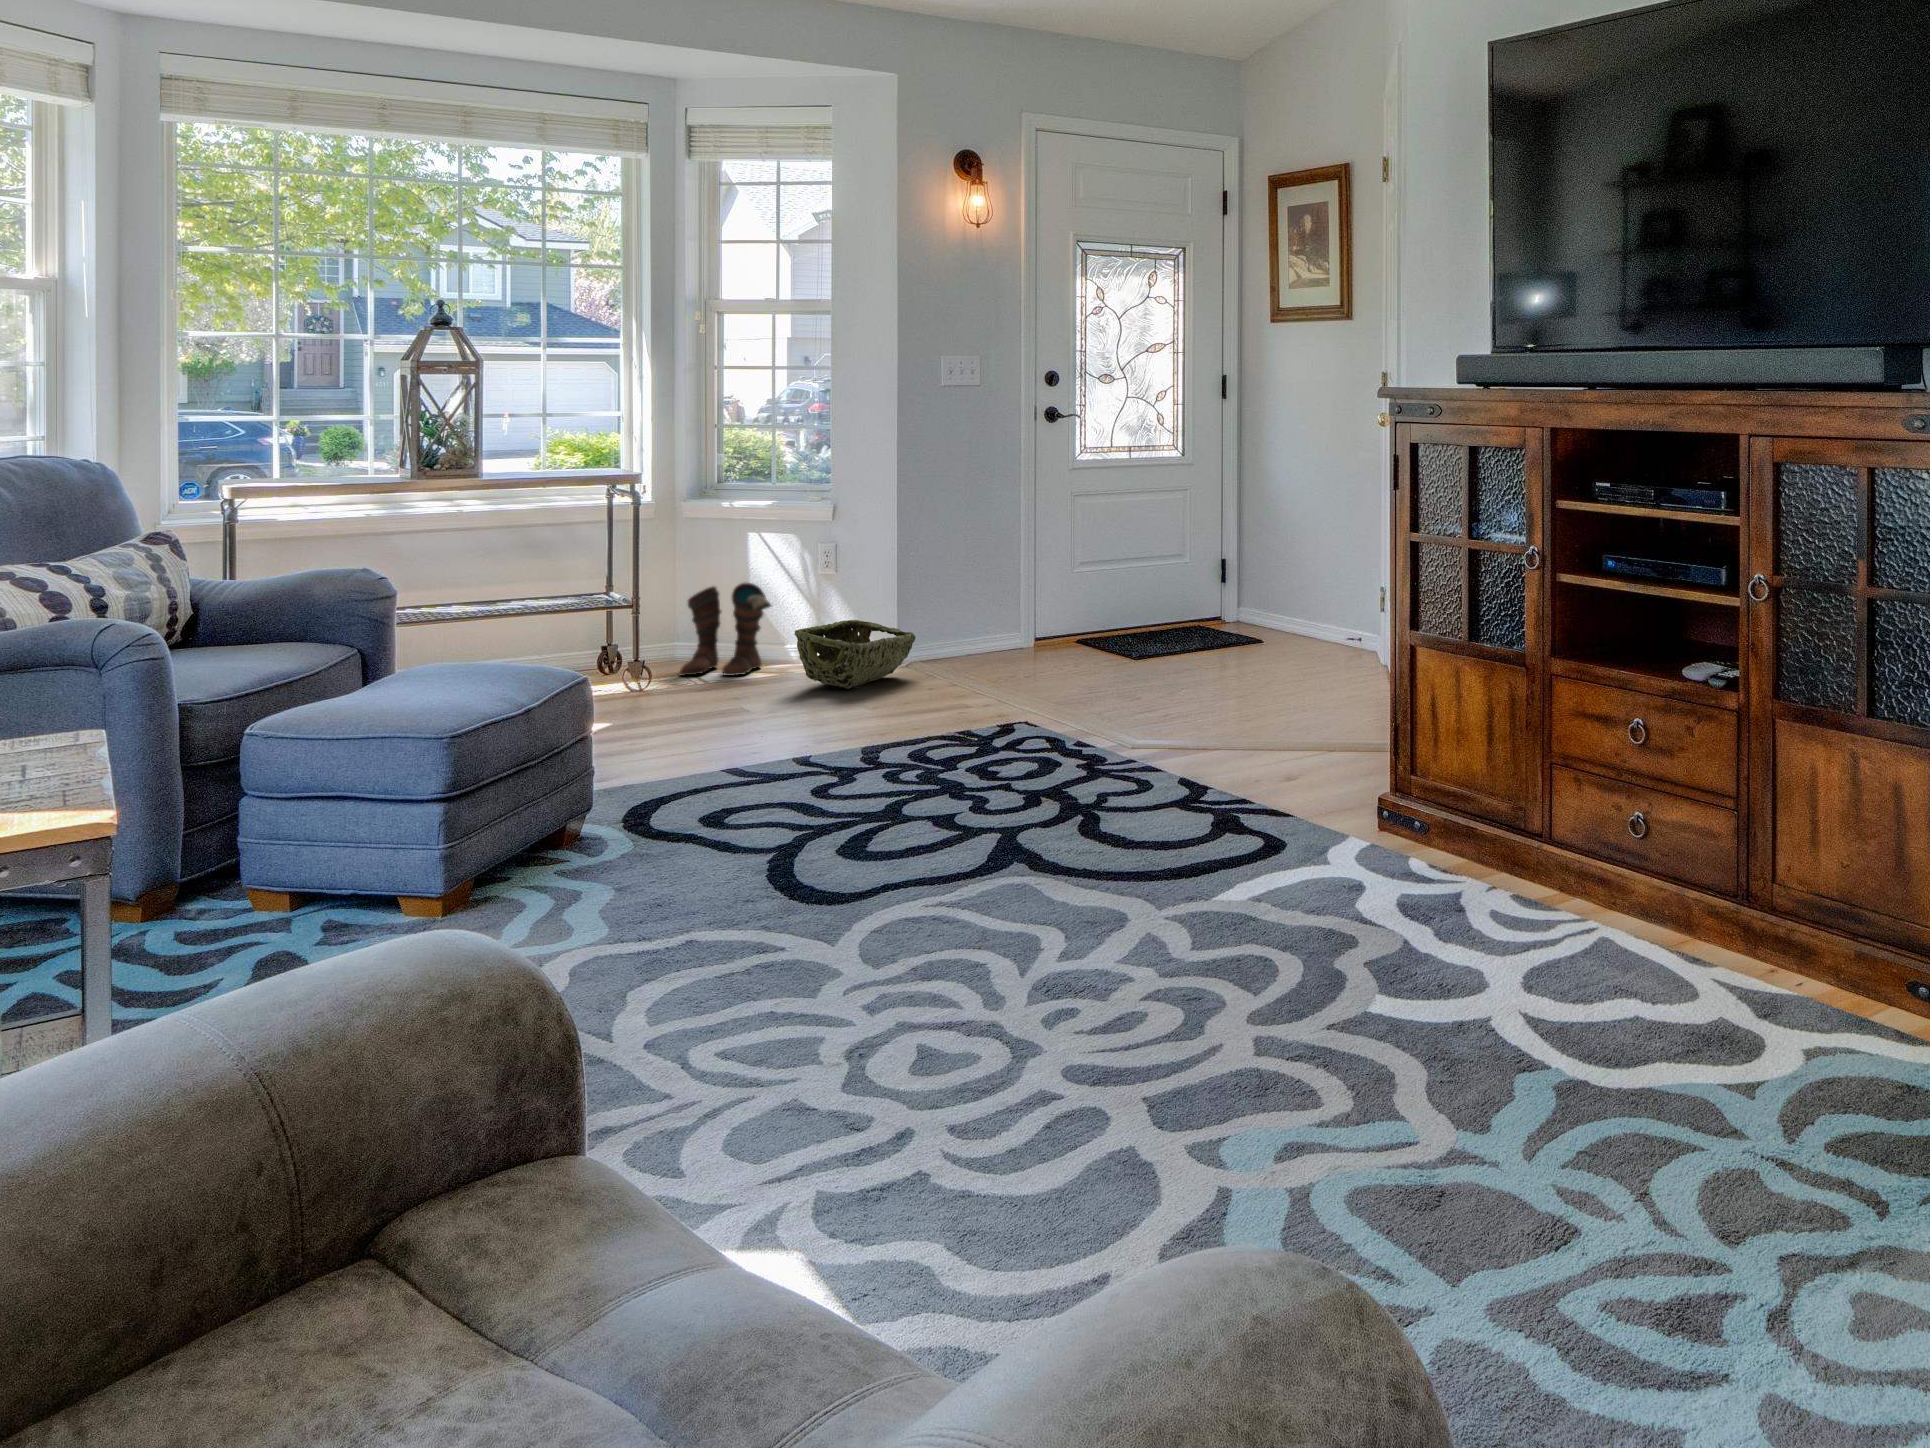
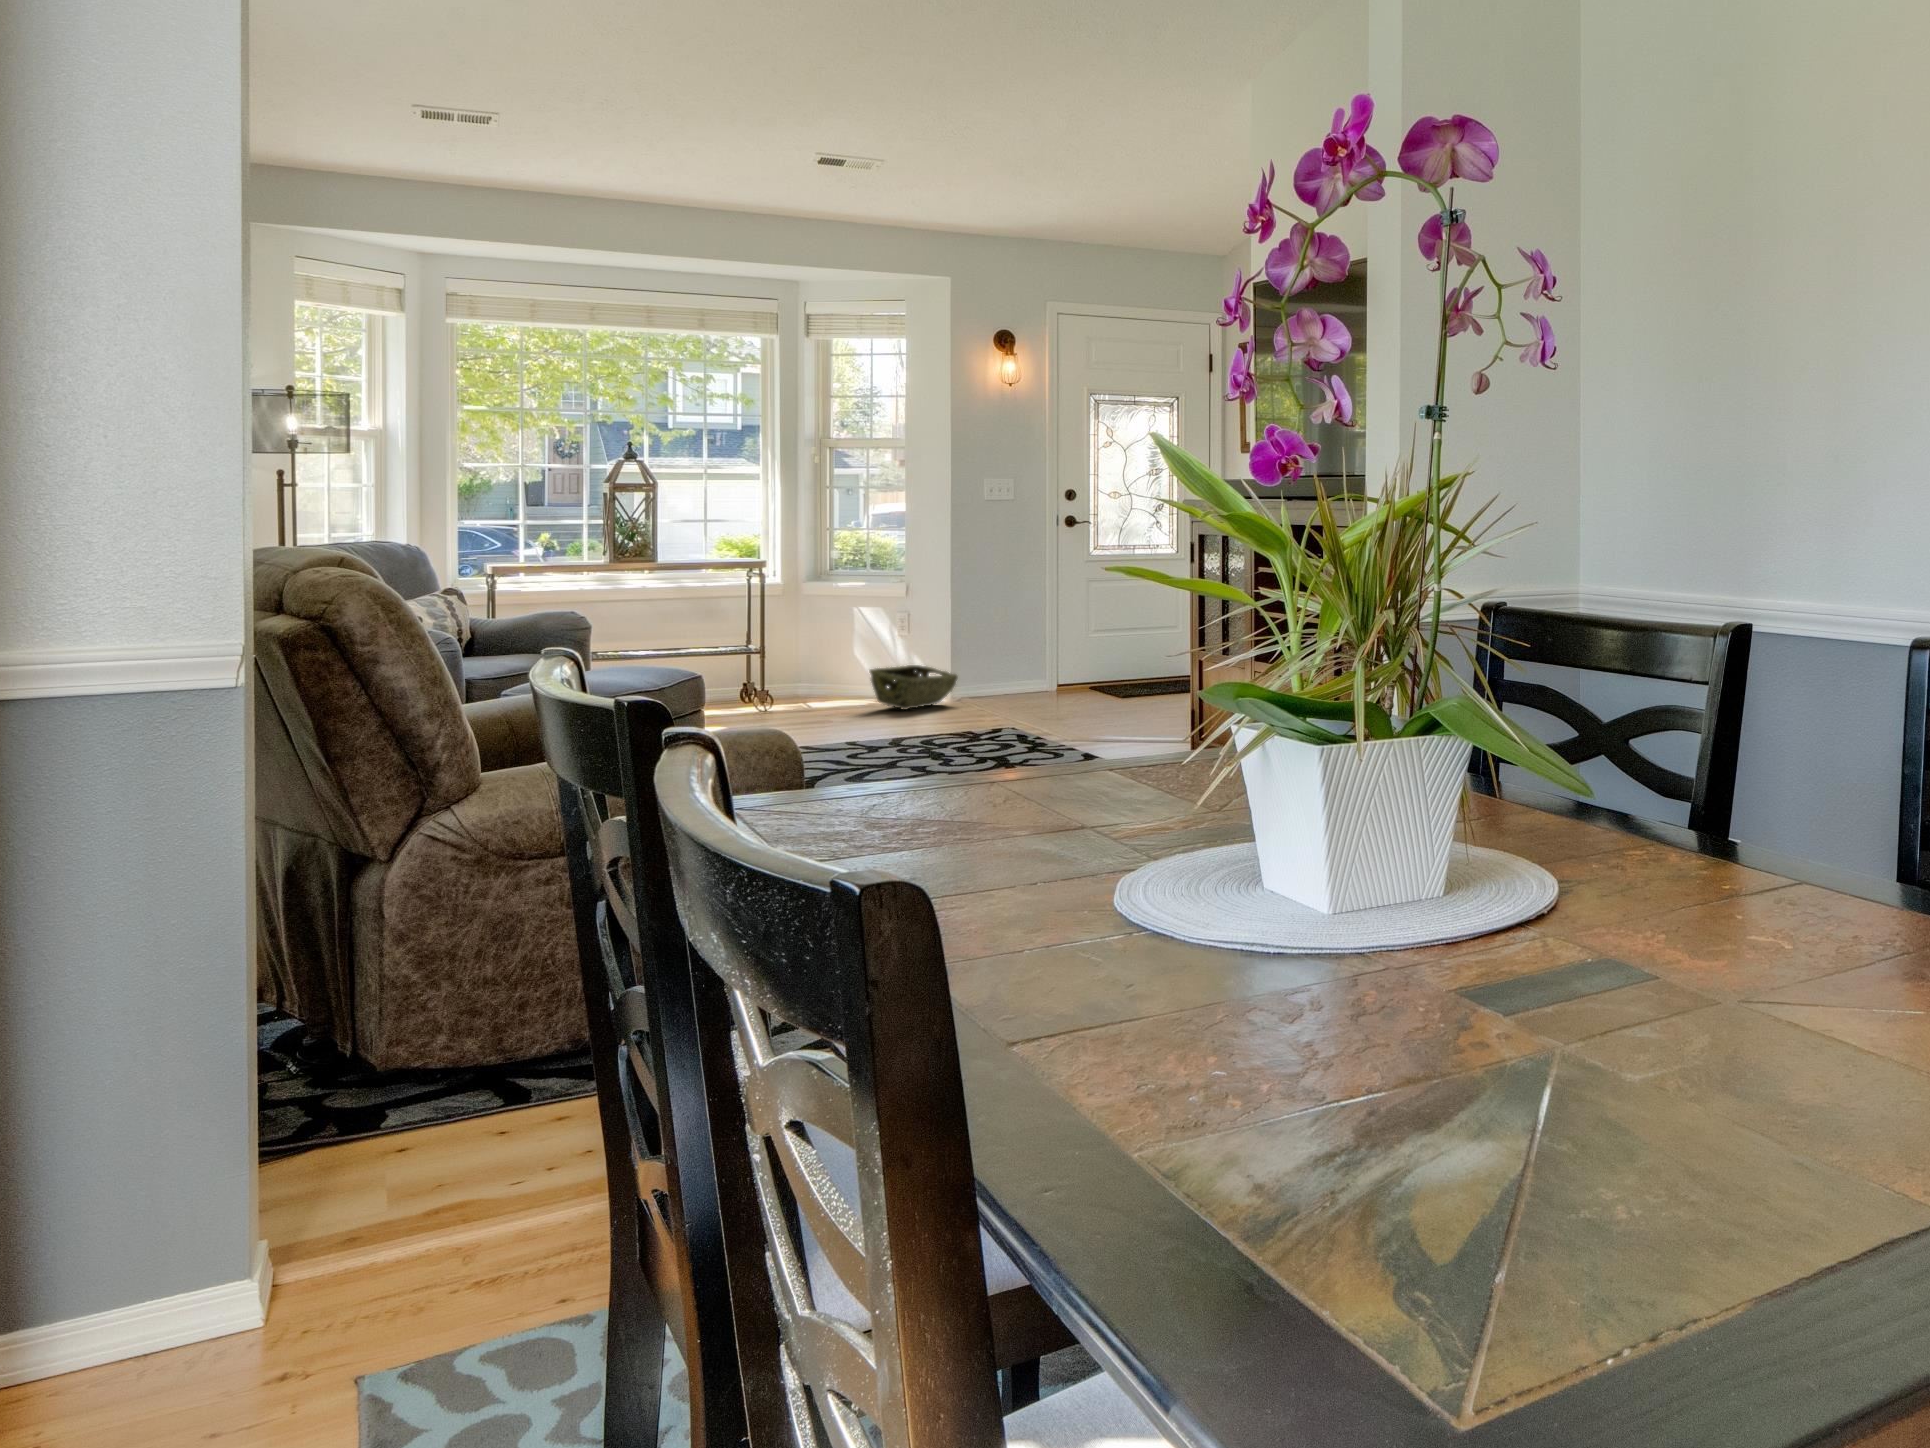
boots: present [679,583,771,676] -> none [795,638,861,703]

